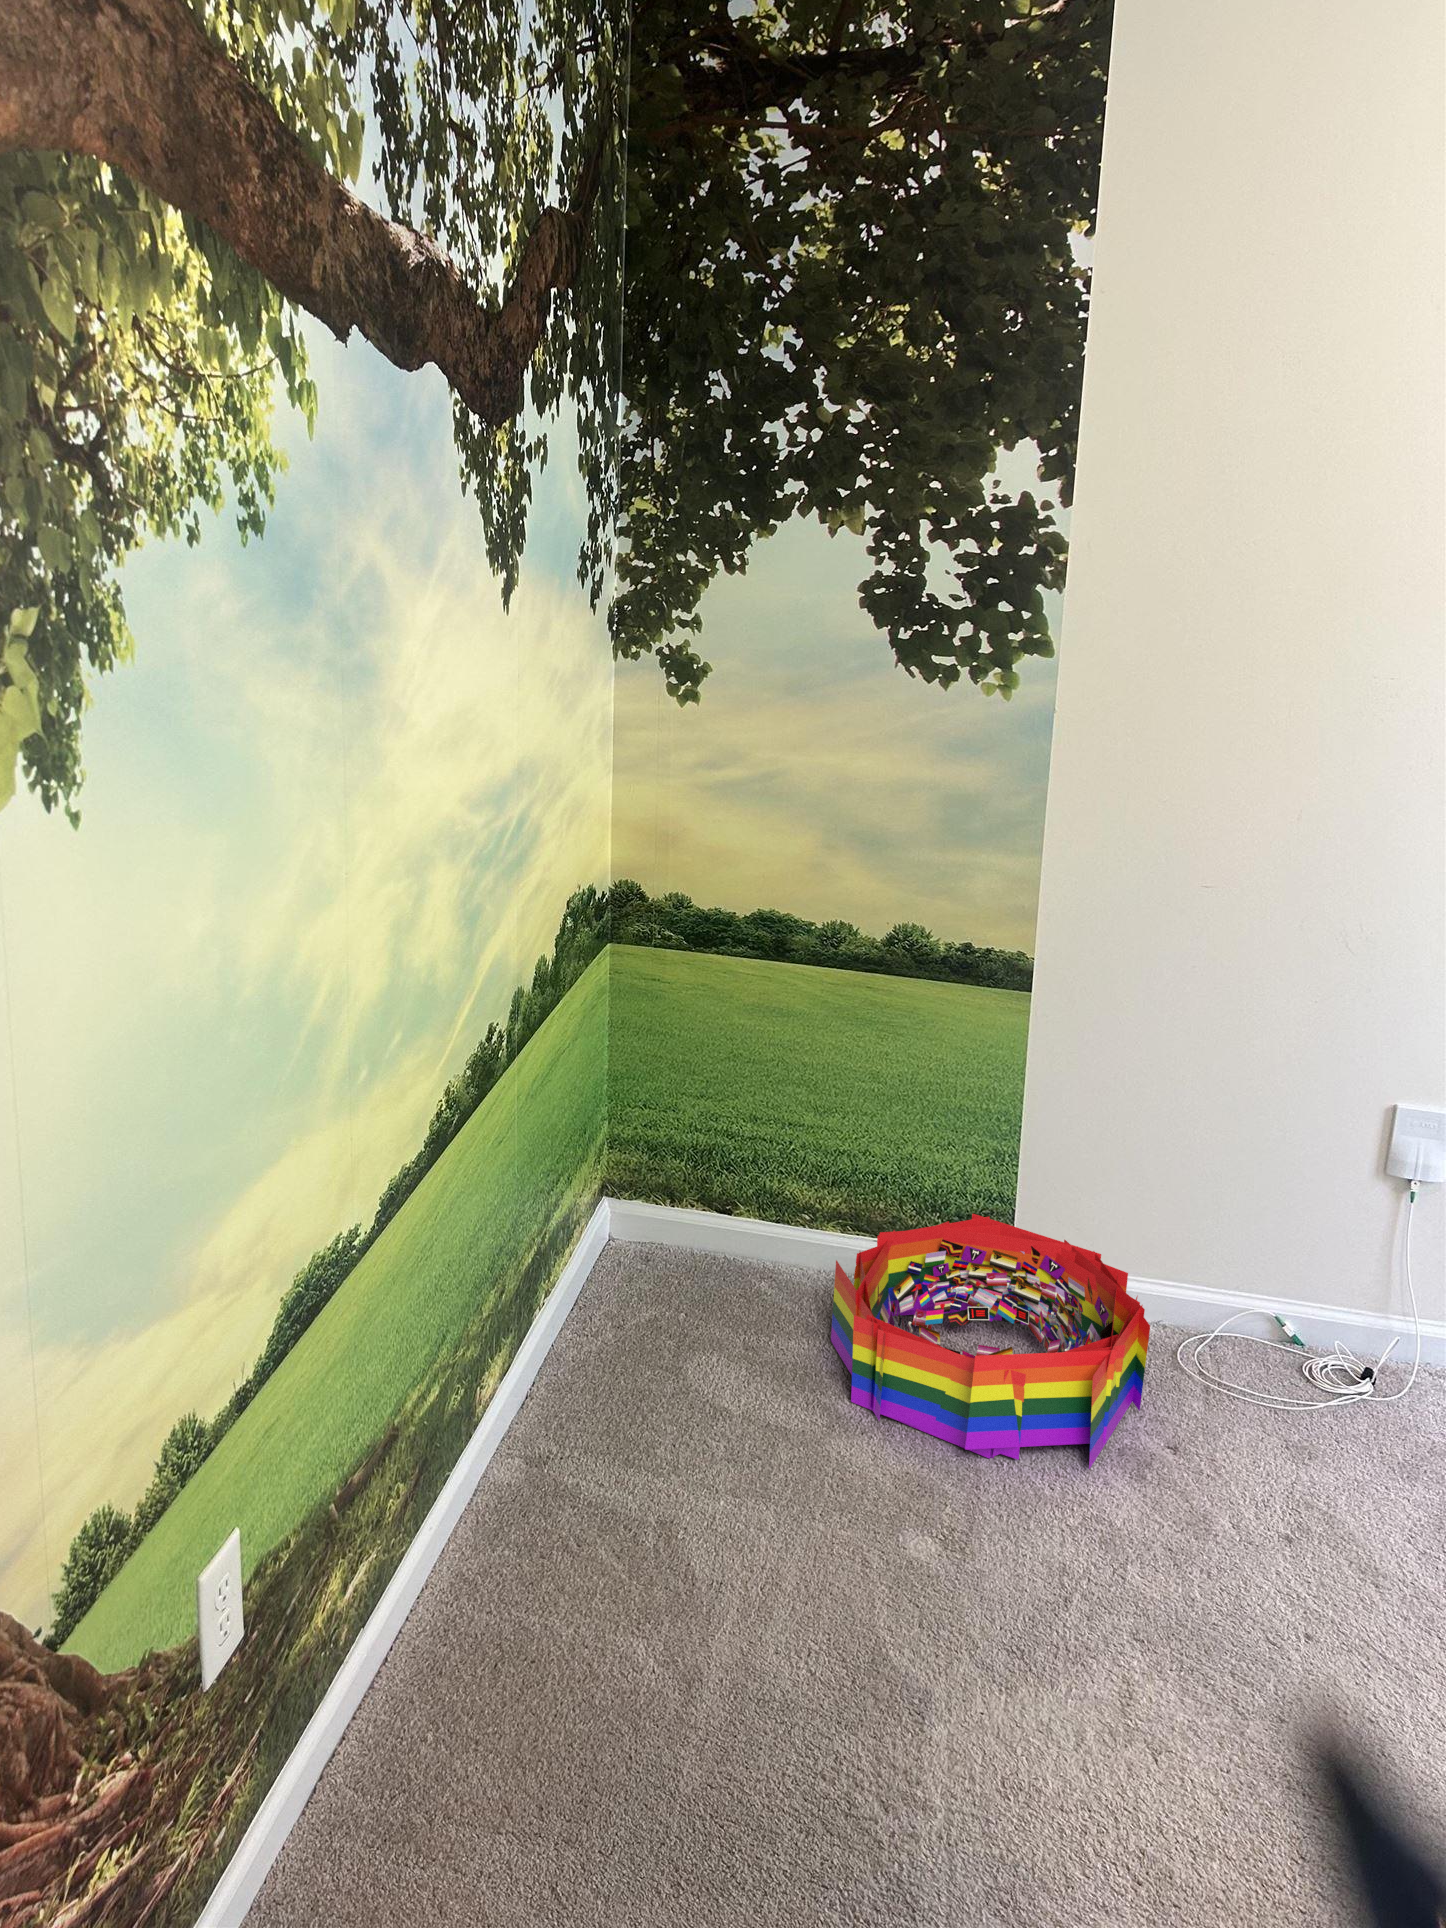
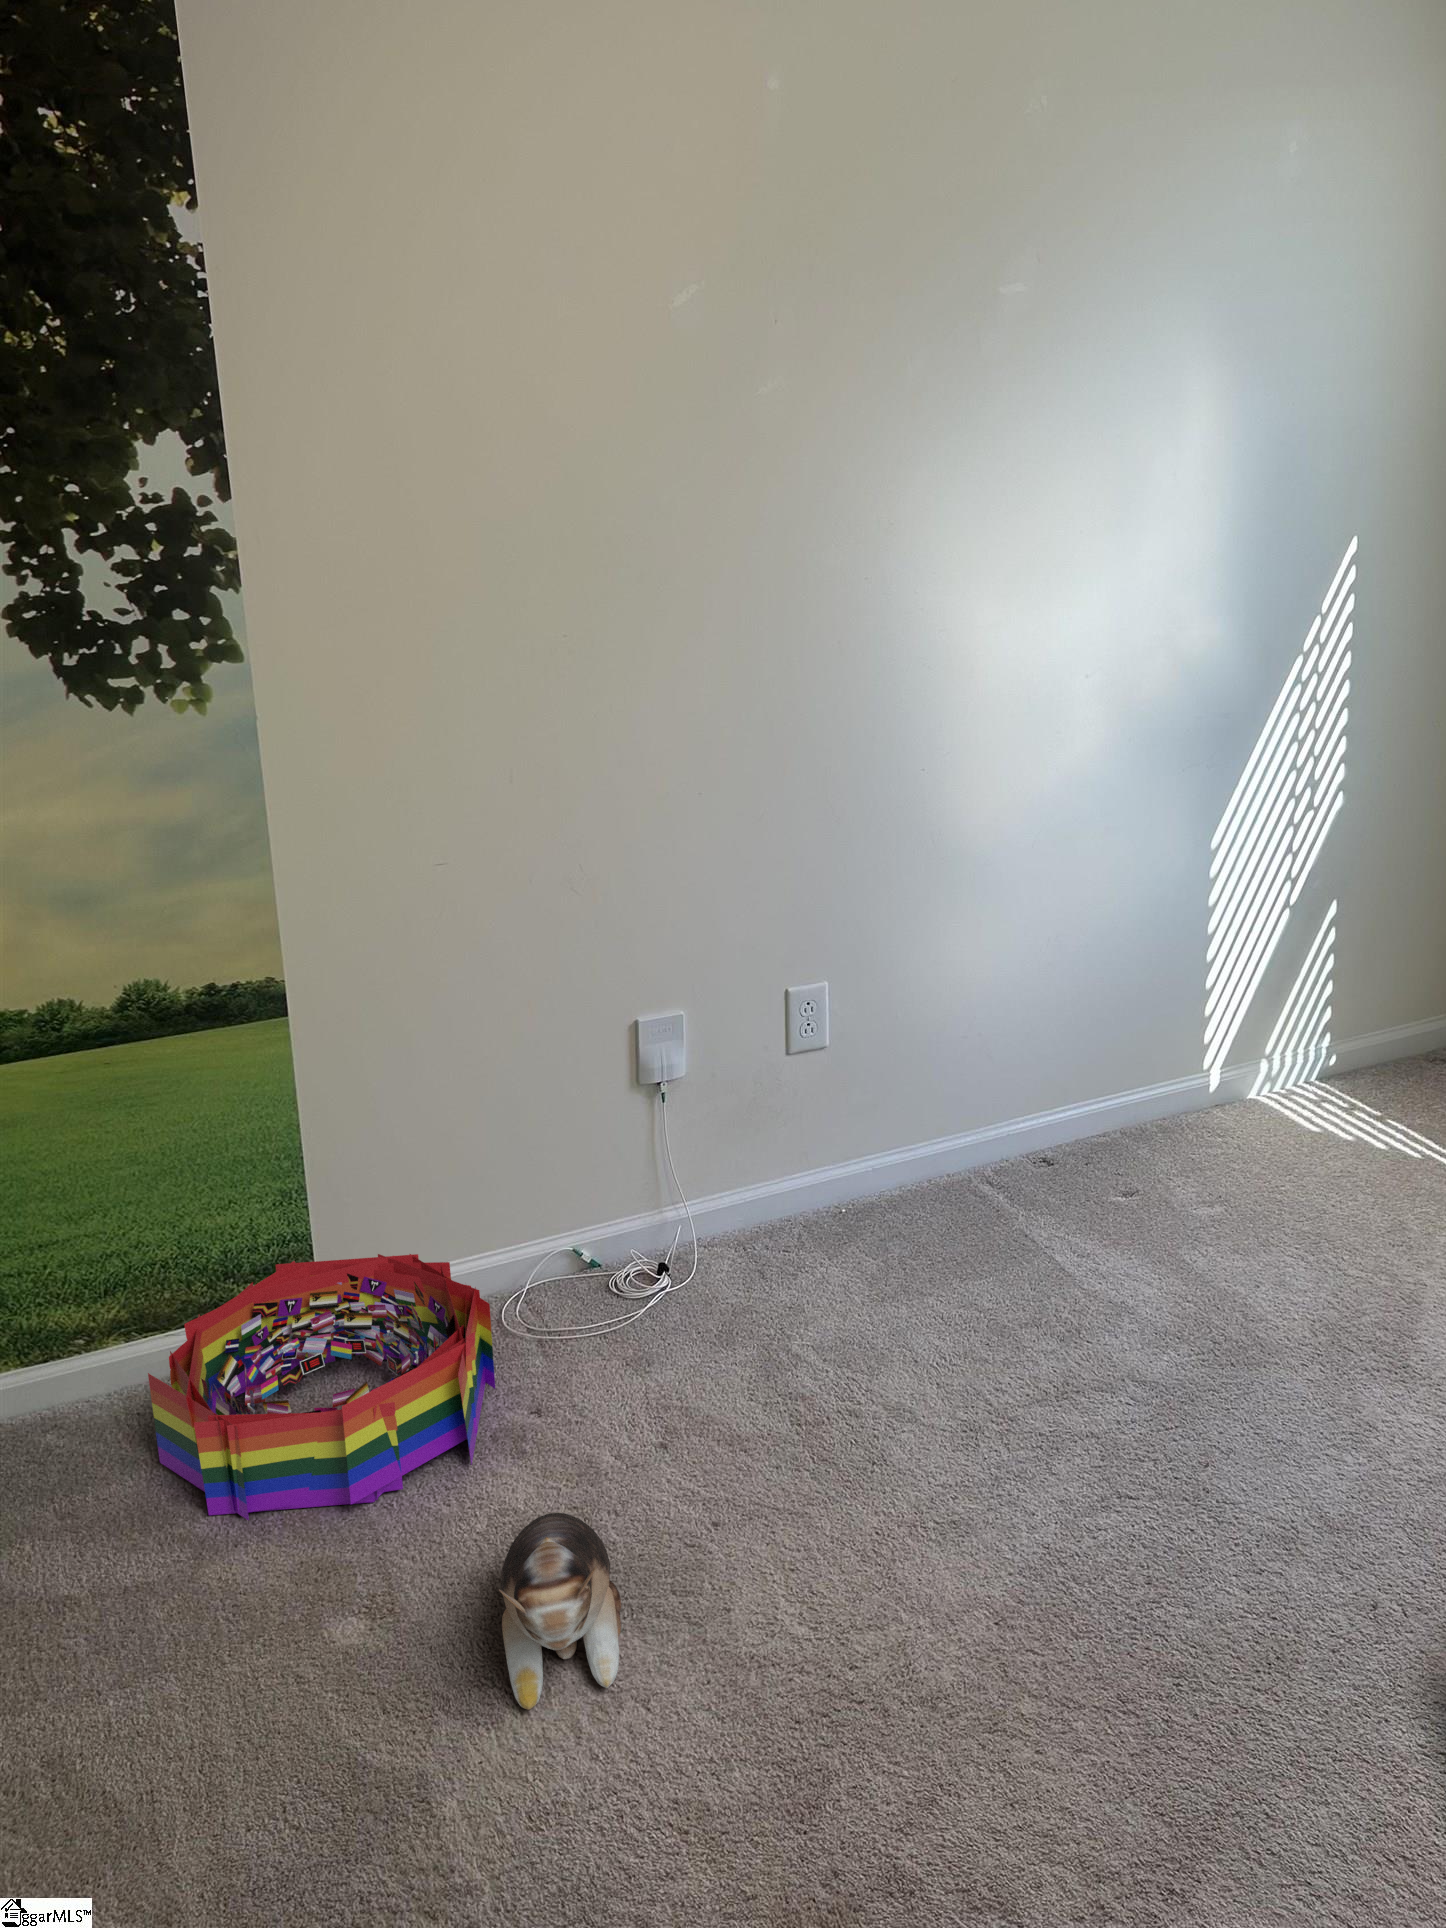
plush toy: none [1037,1542,1184,1745] -> present [499,1513,621,1710]

